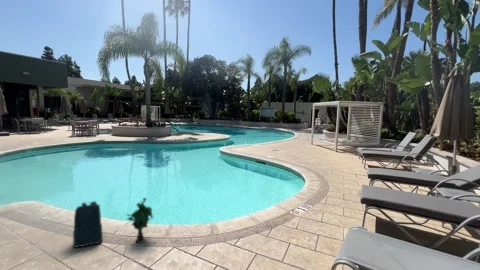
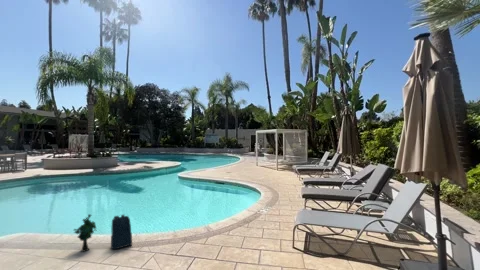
decorative plant: present [128,198,153,243] -> present [74,215,96,252]

